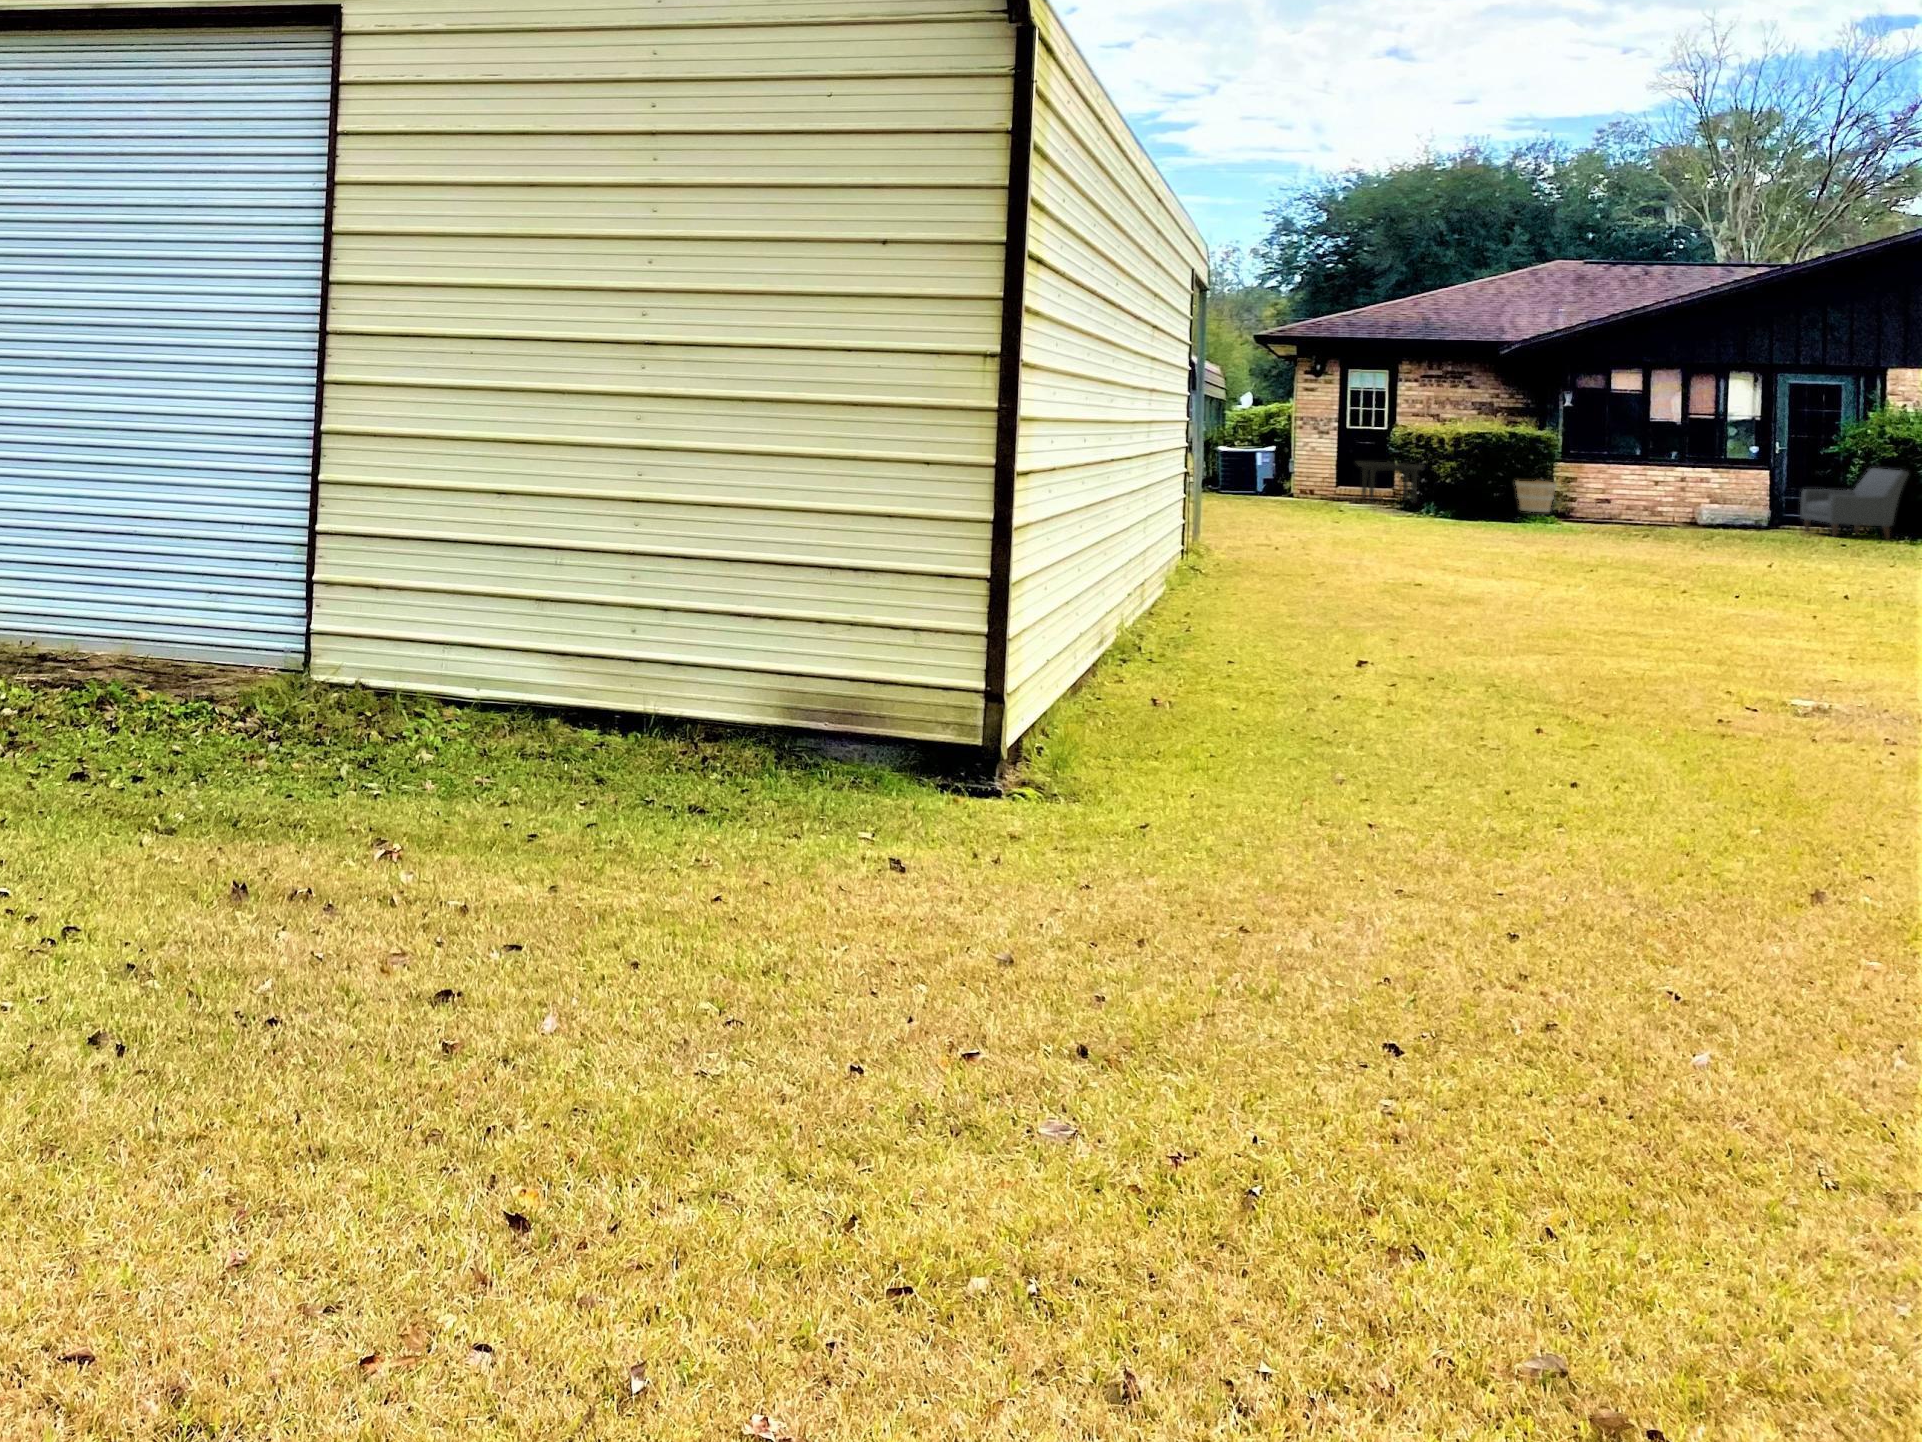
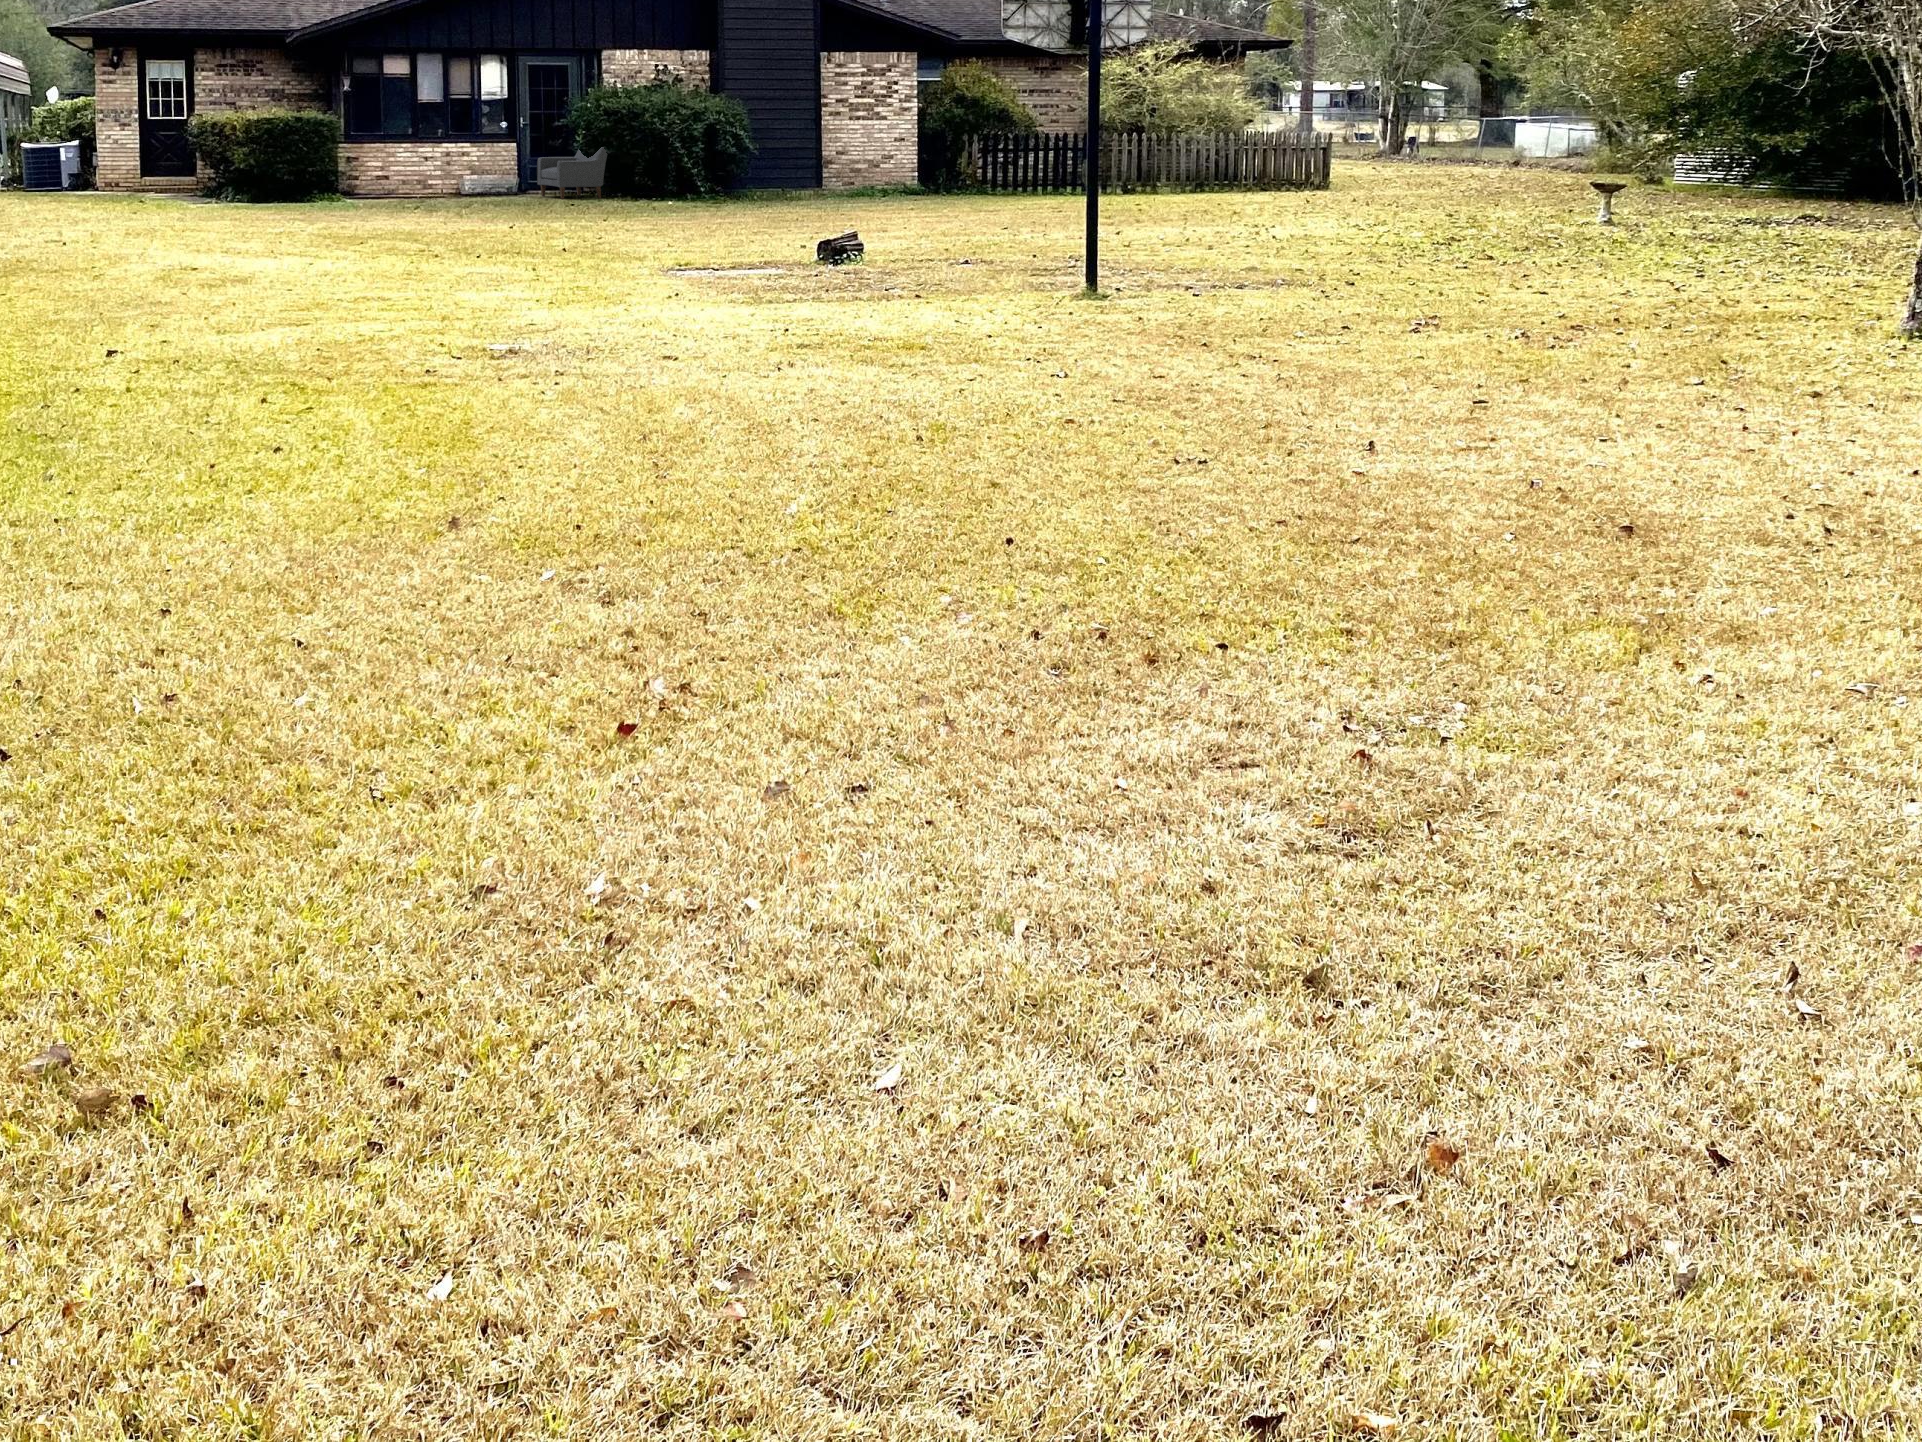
round table: present [1357,462,1423,502] -> none [149,153,221,194]
wooden bucket: present [1515,481,1557,513] -> none [305,164,343,195]

